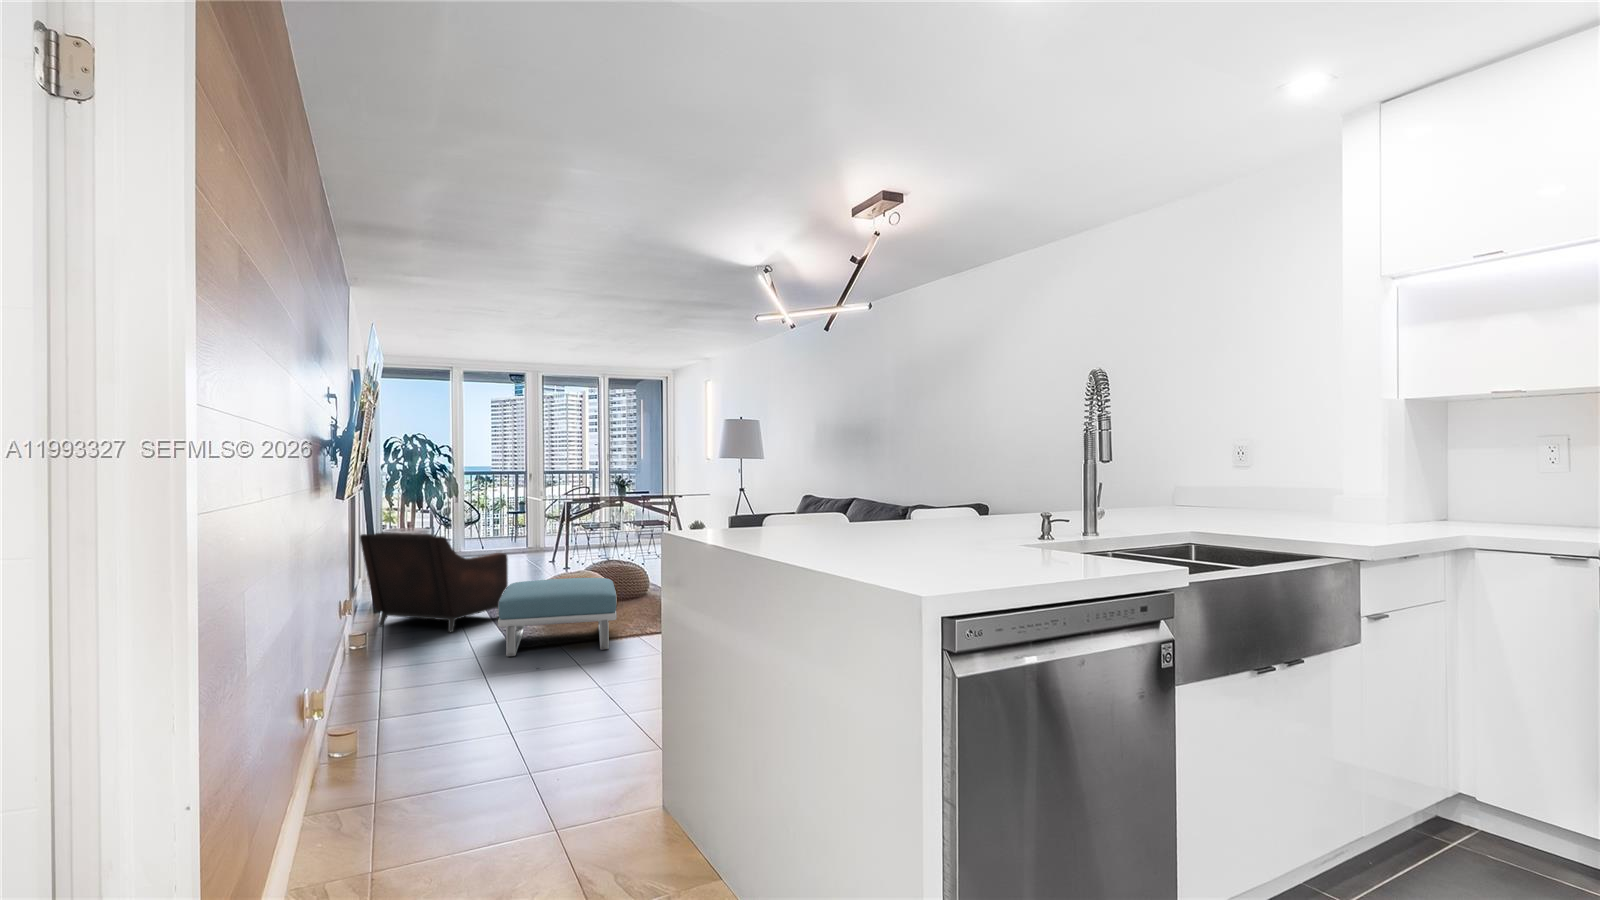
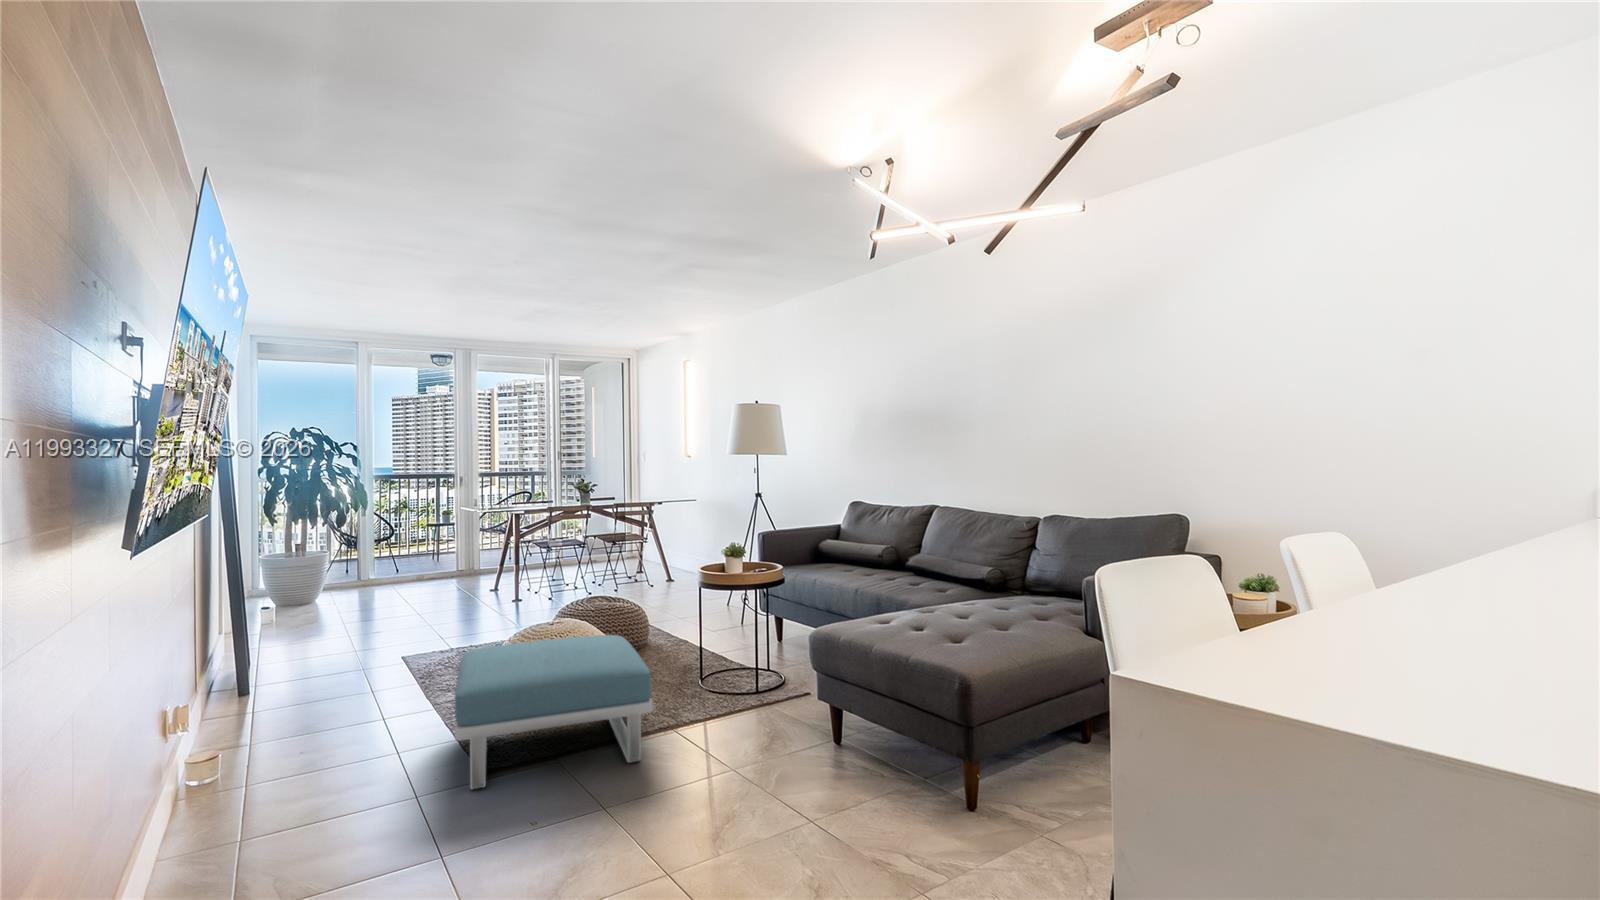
armchair: present [360,533,508,632] -> none [206,574,454,733]

